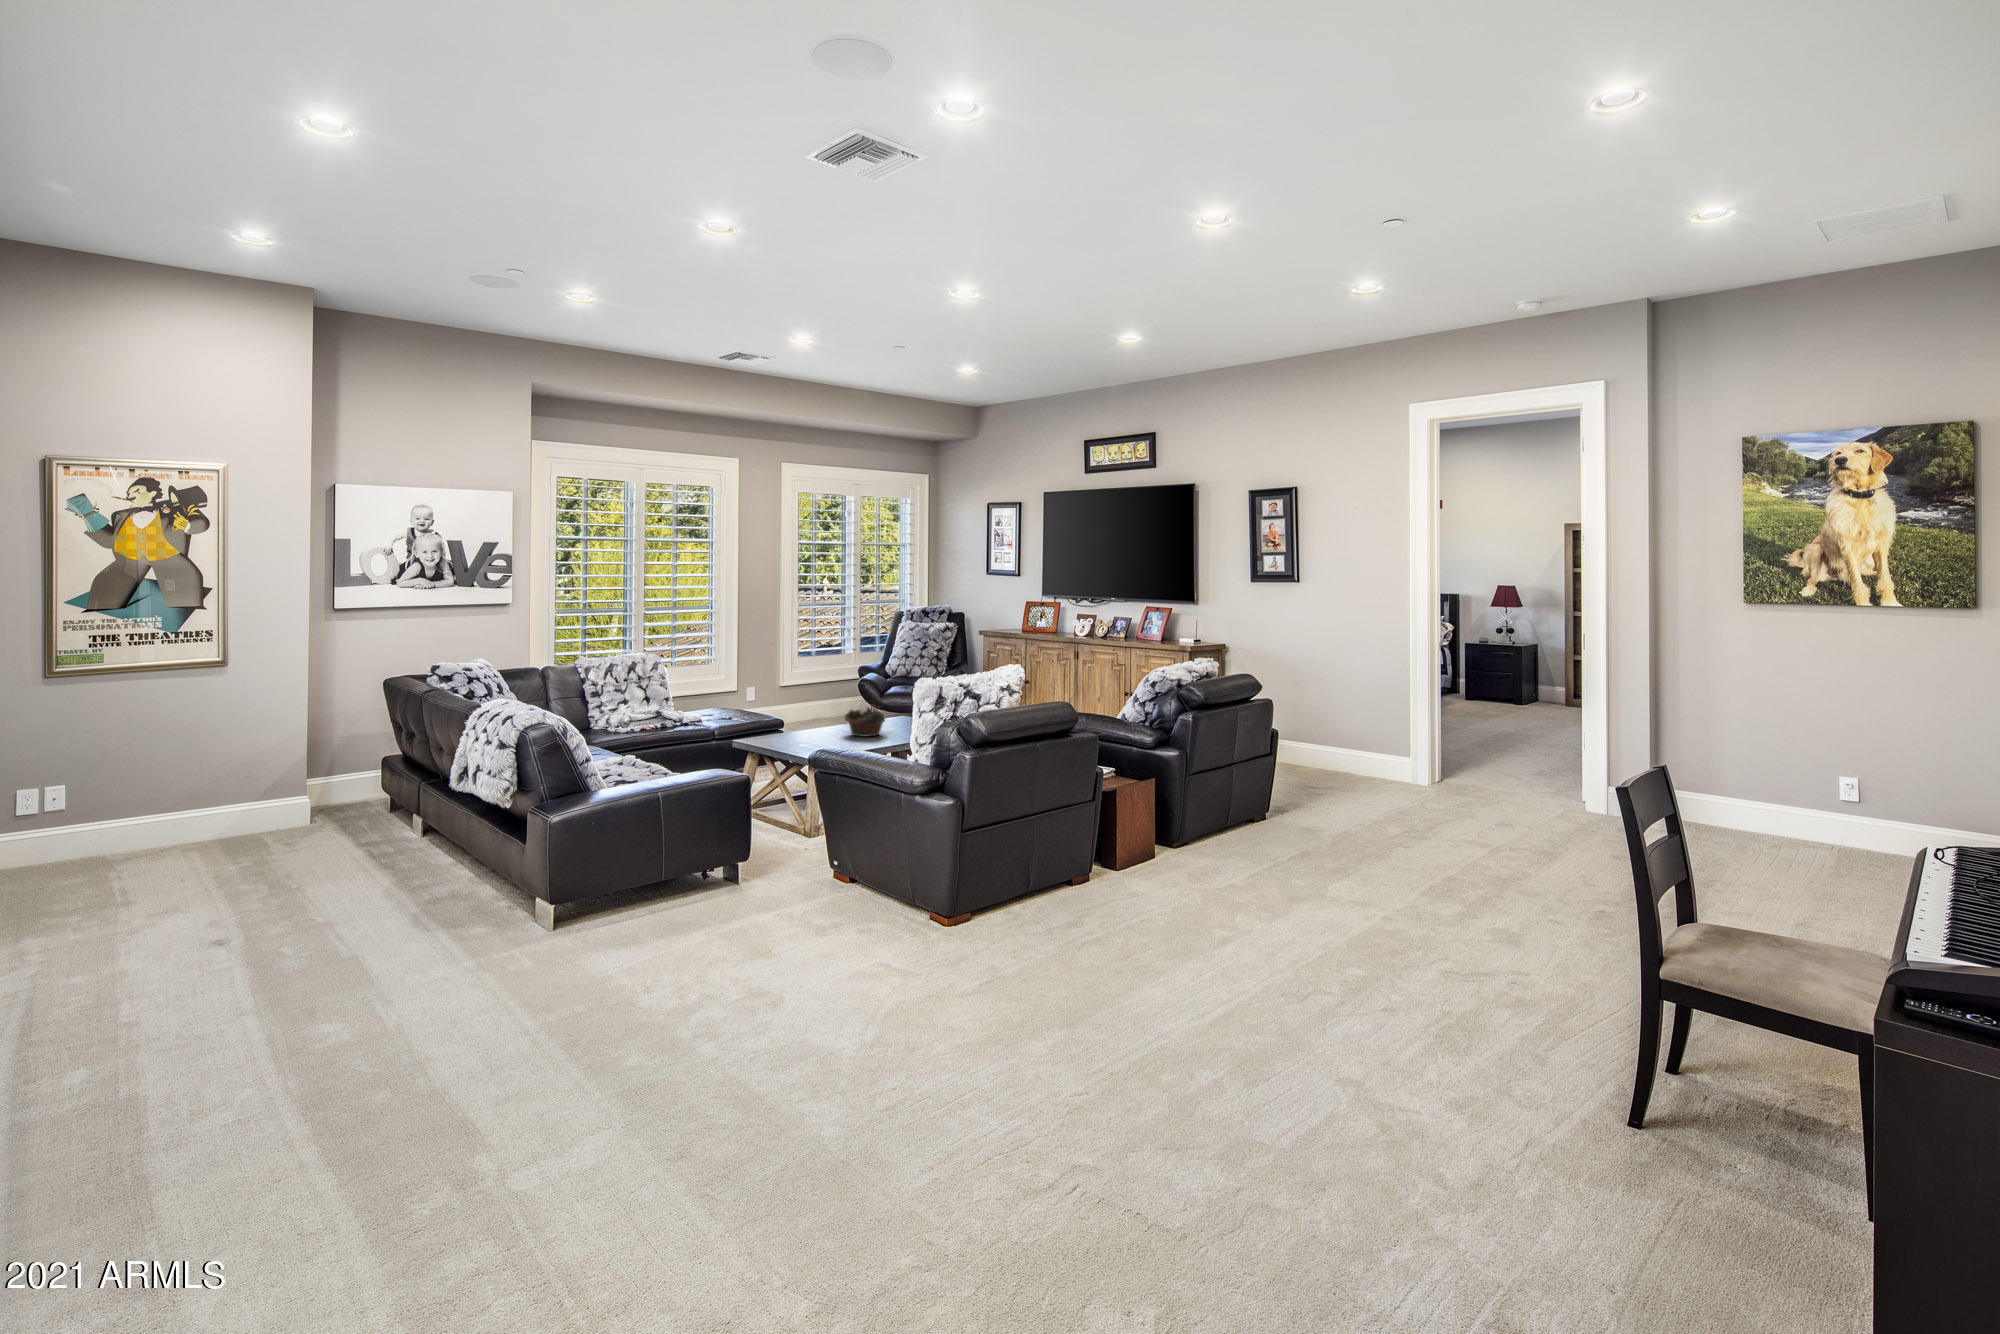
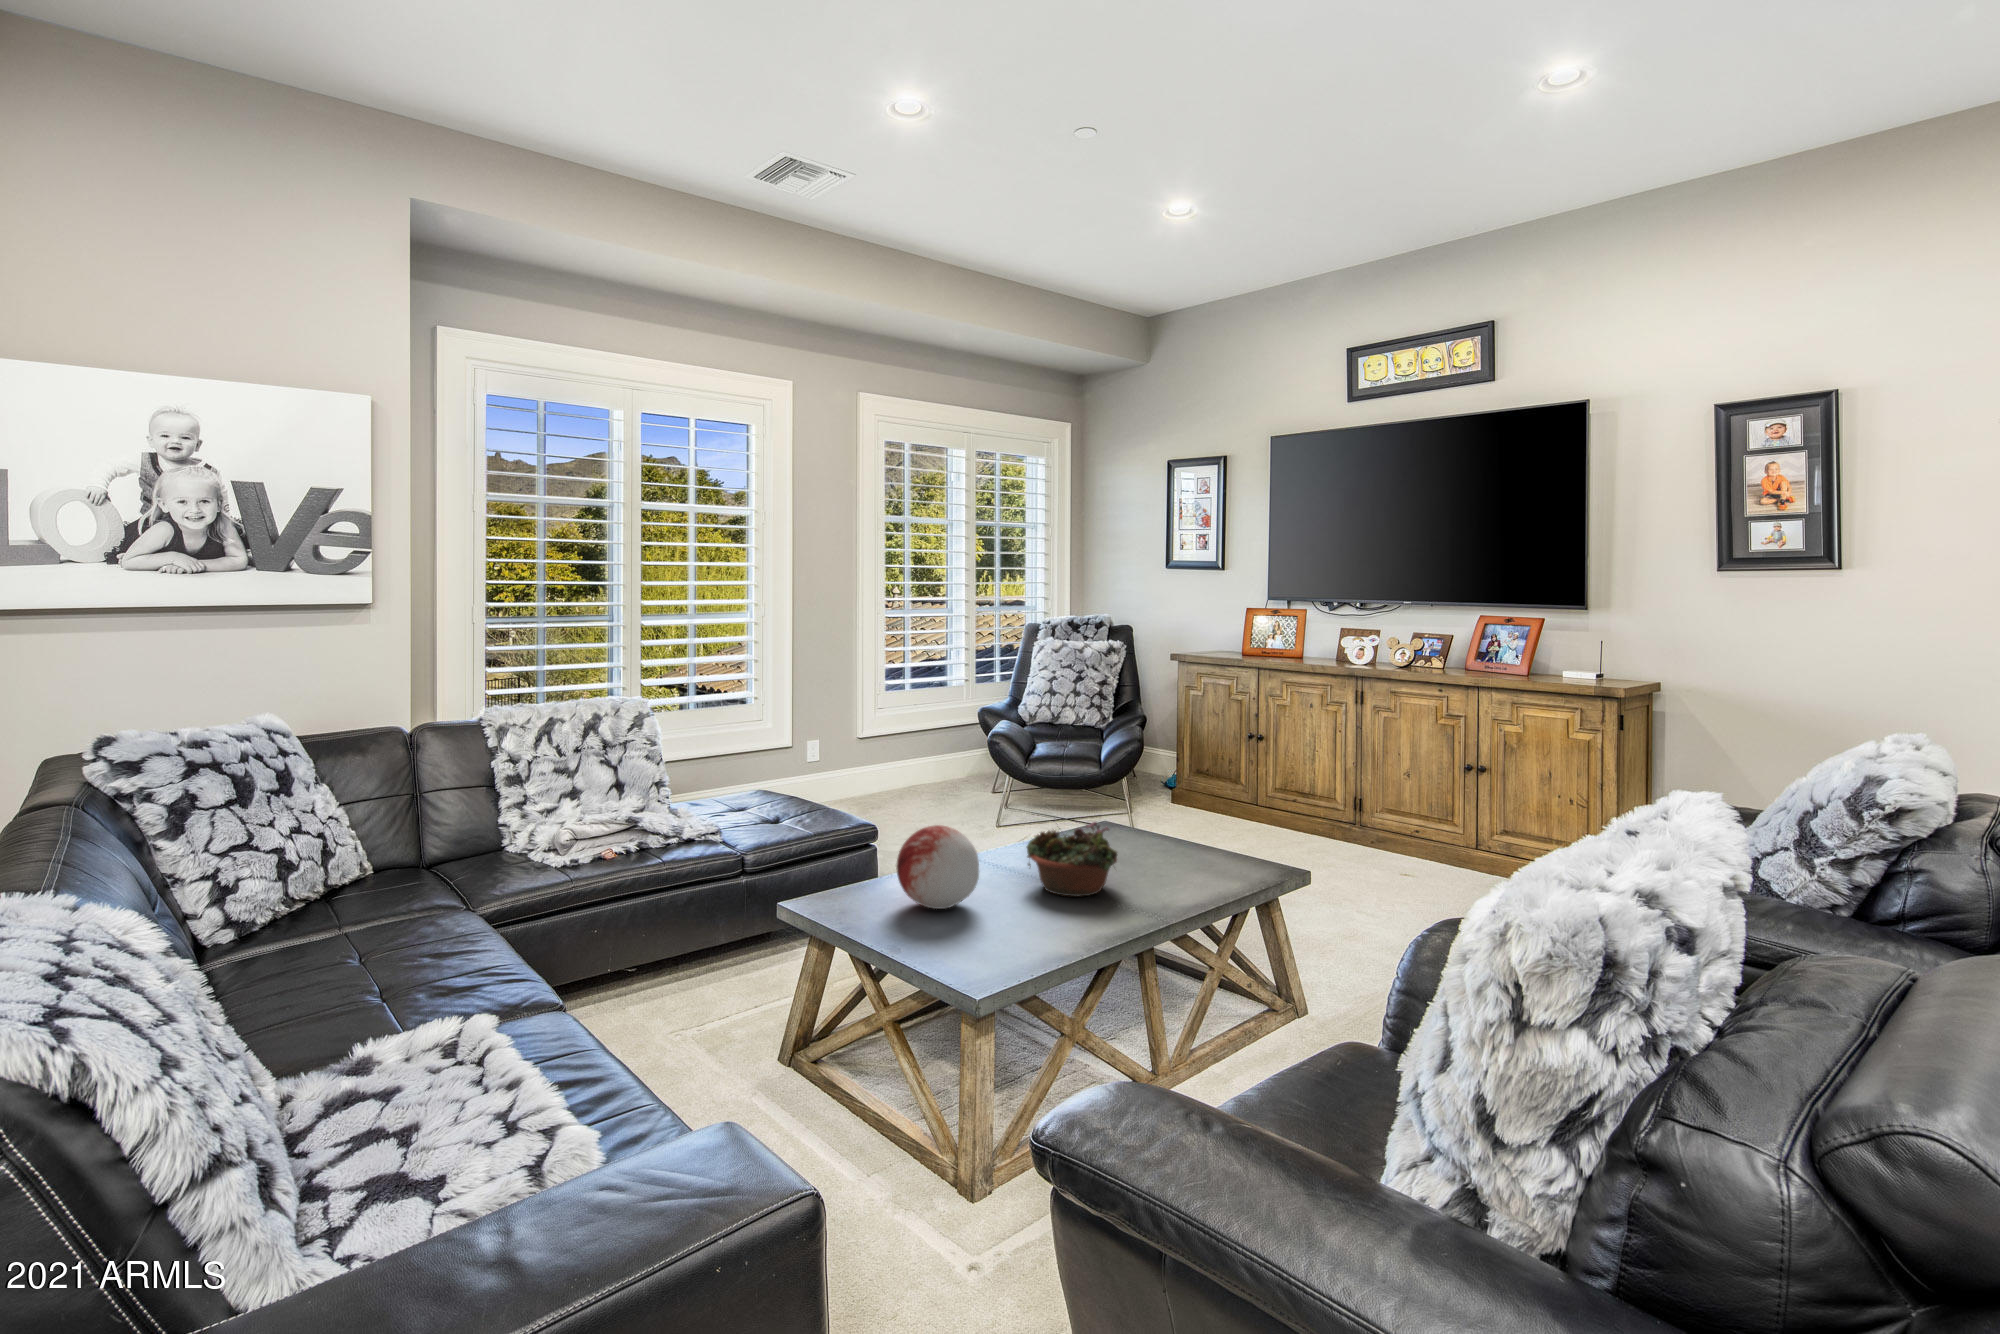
decorative orb: none [783,704,820,740] -> present [896,825,979,909]

